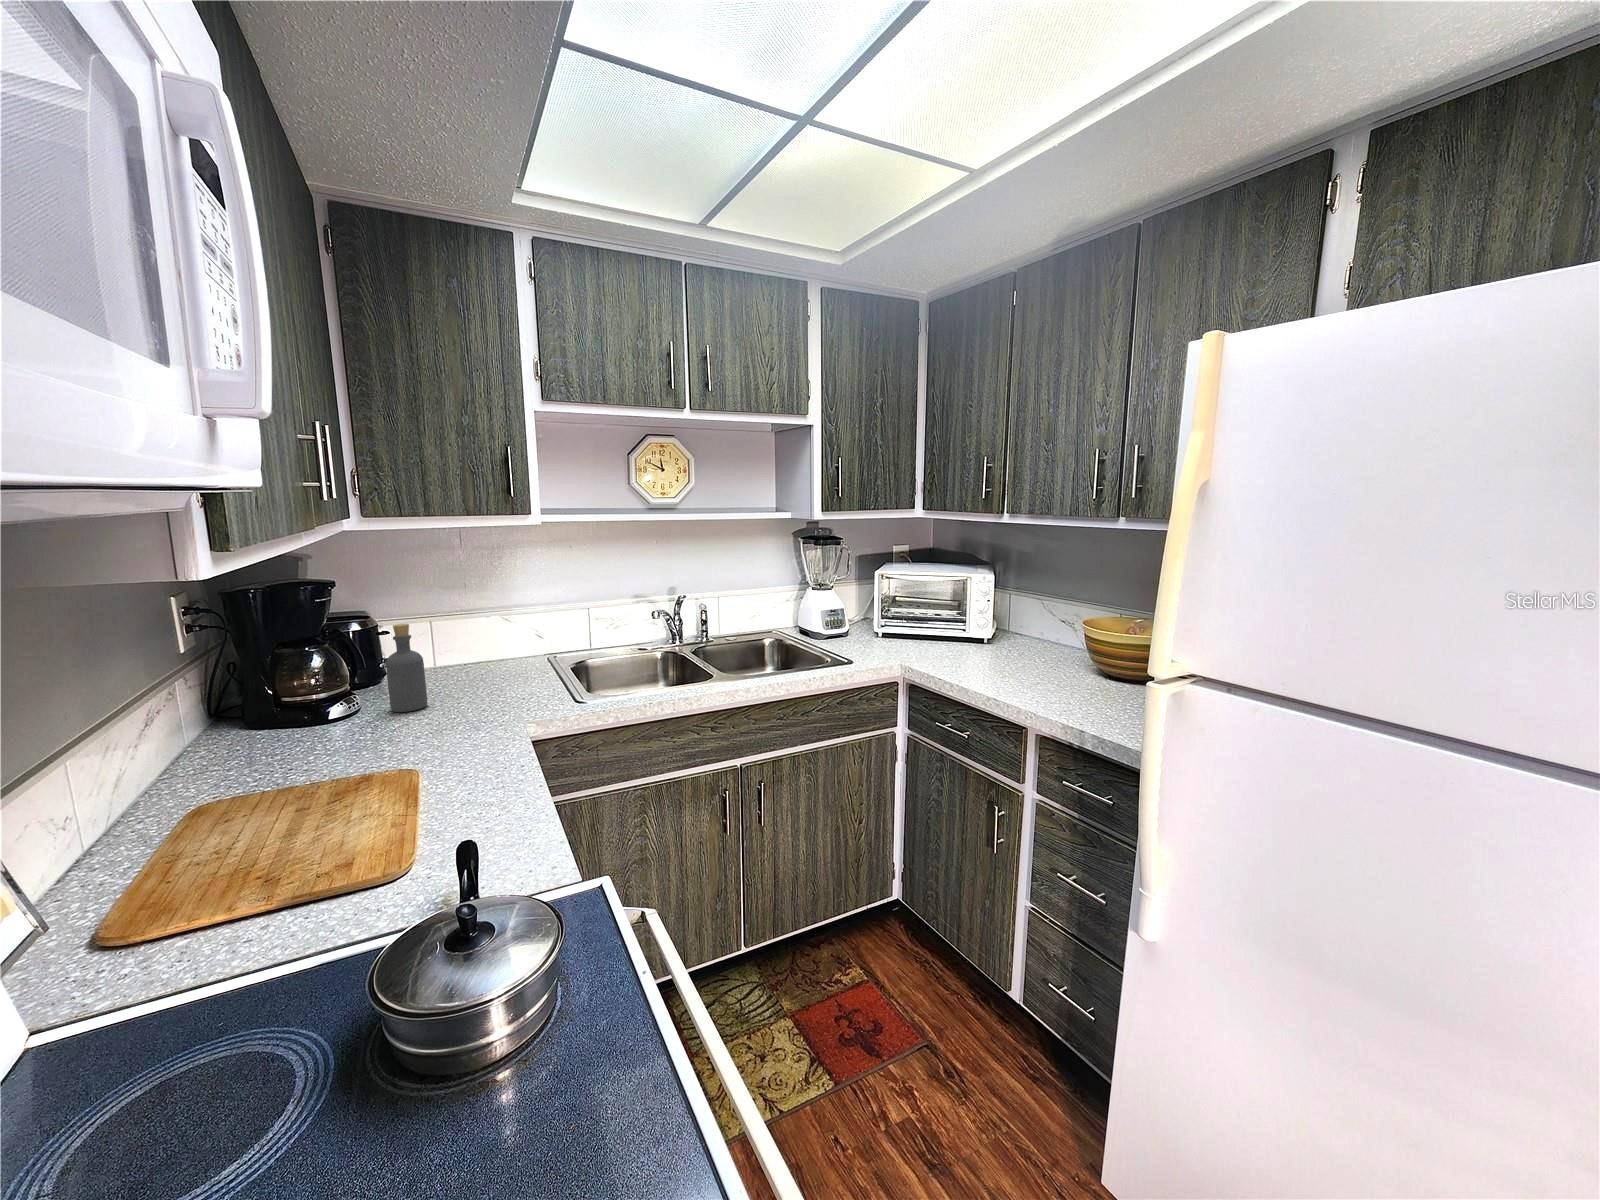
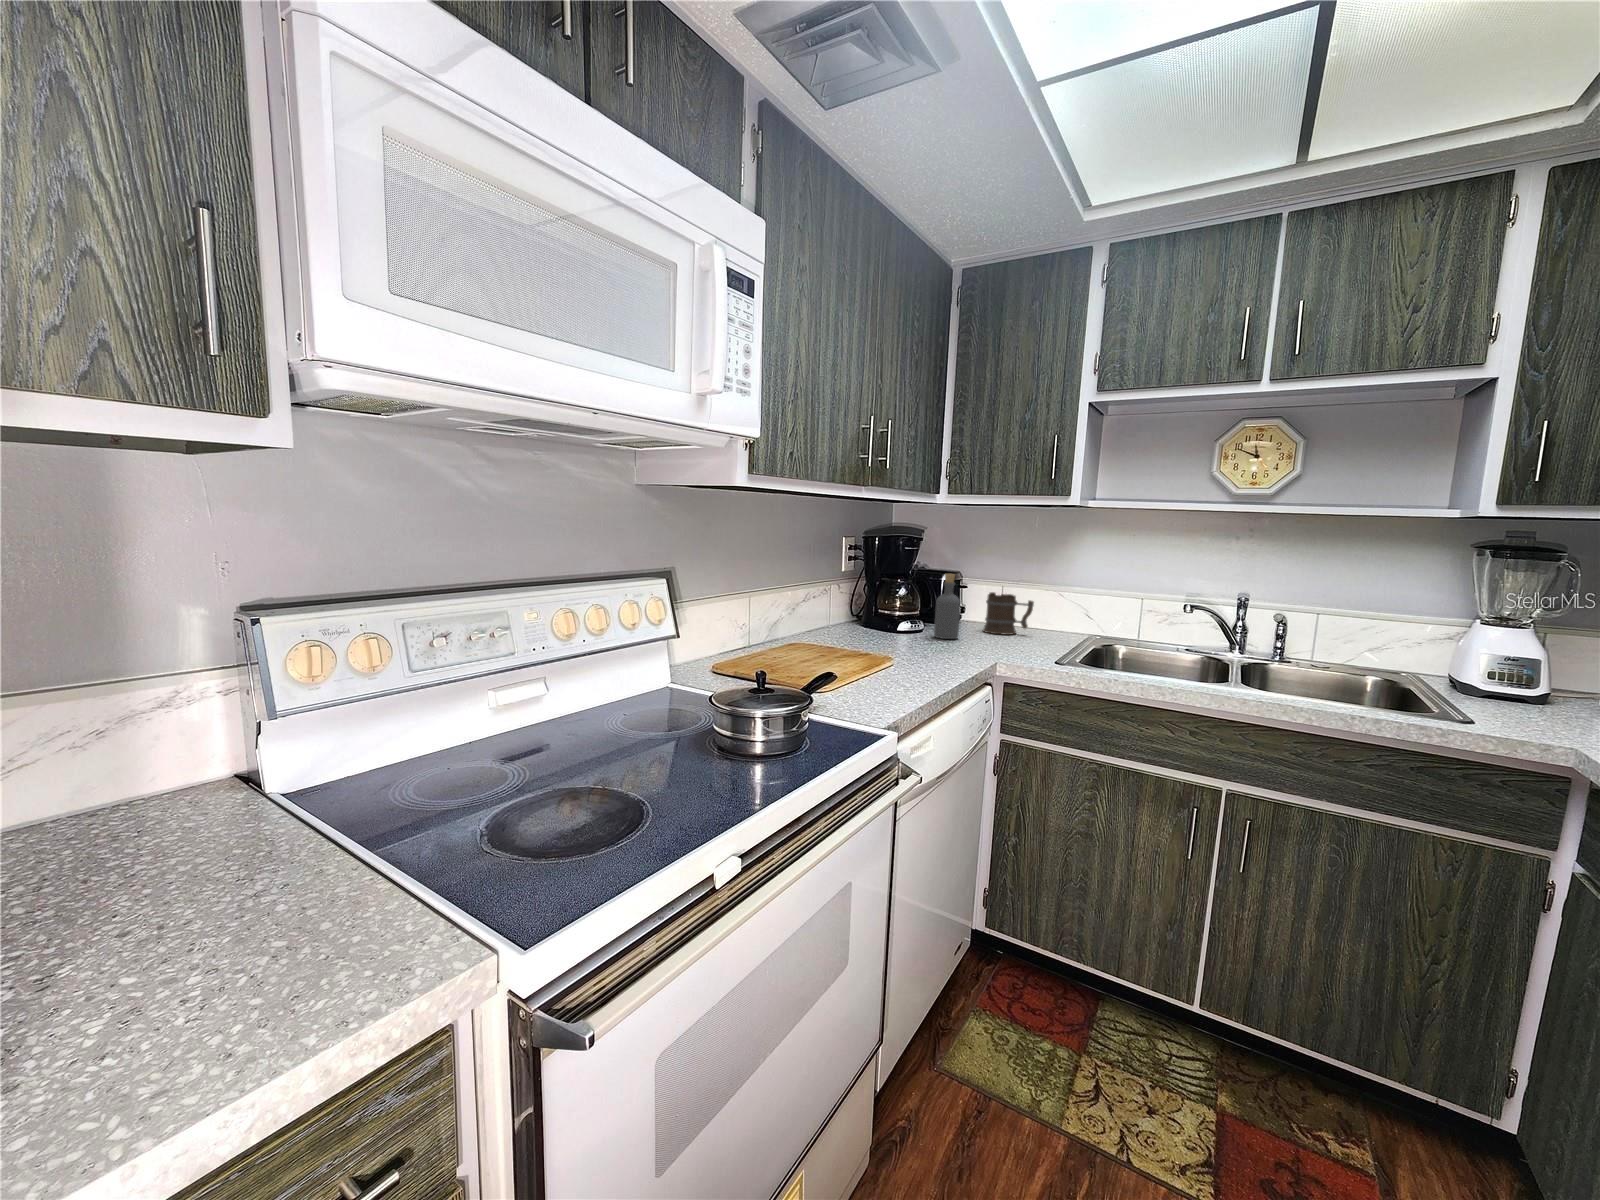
mug: none [432,630,493,684] -> present [983,592,1034,635]

